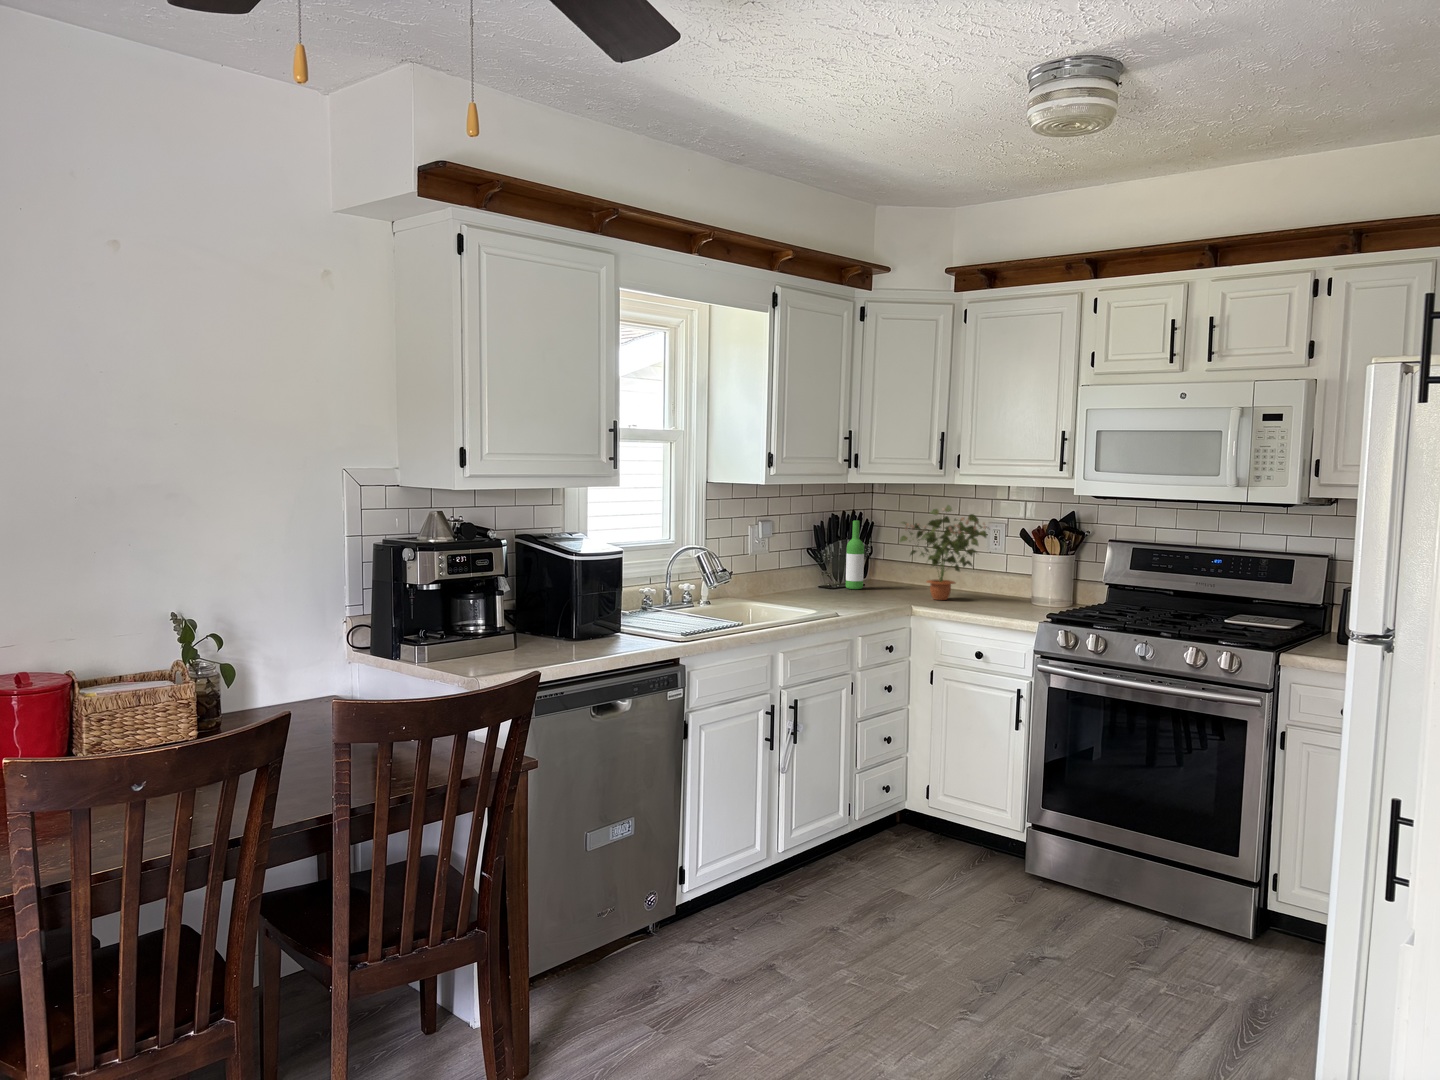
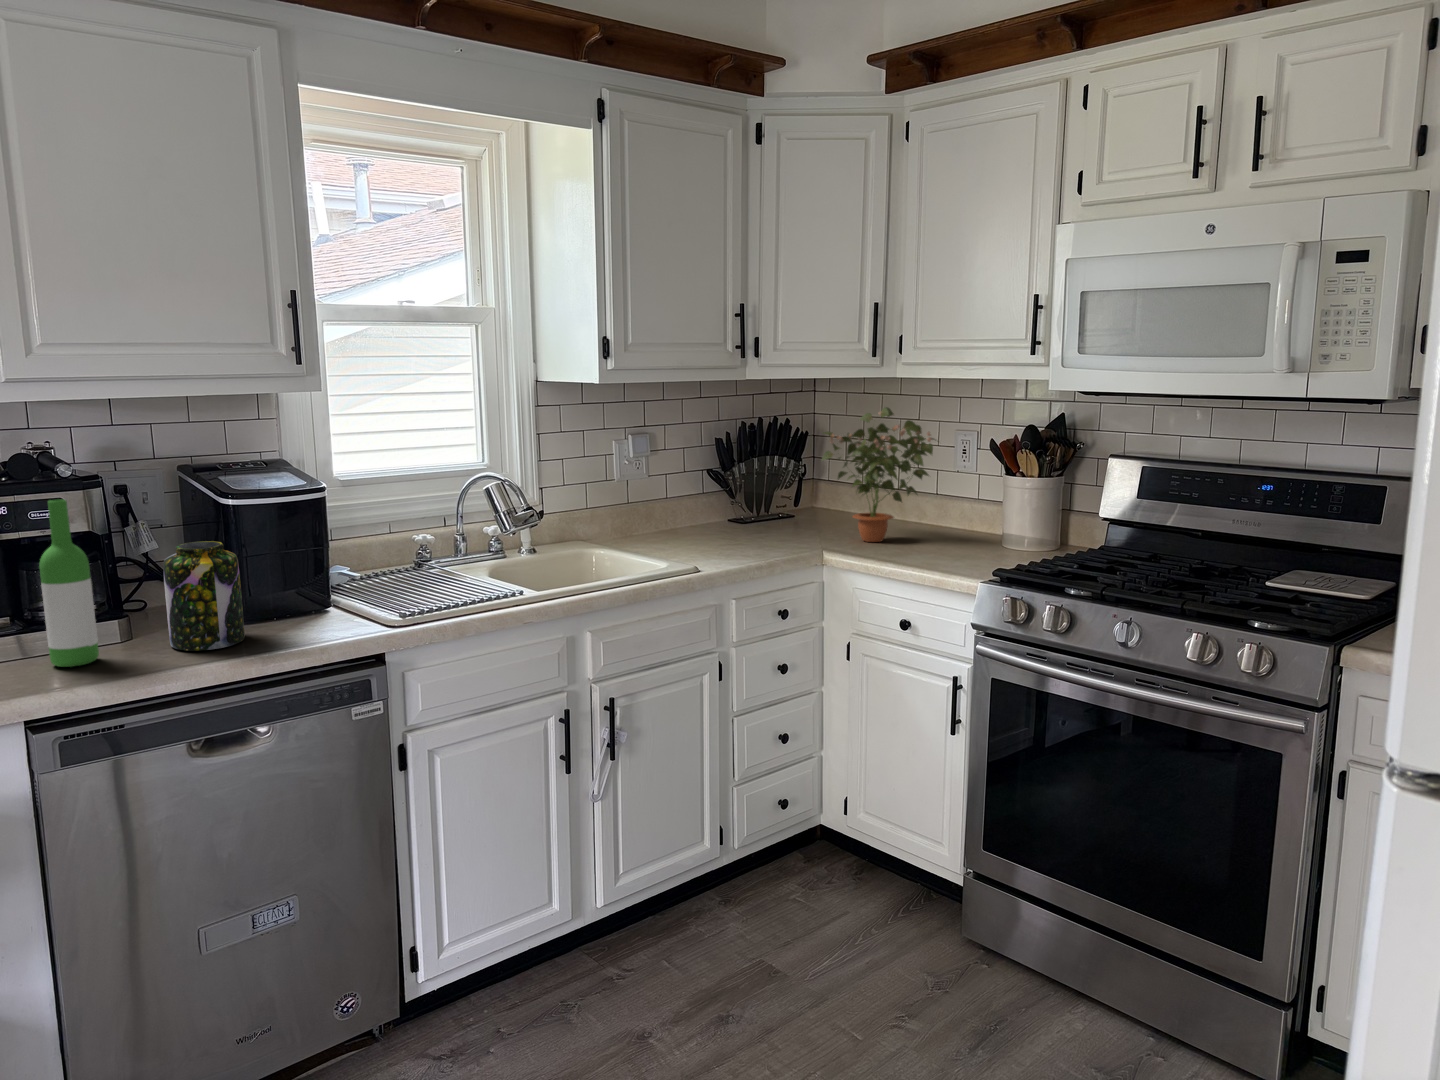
wine bottle: present [846,521,864,589] -> present [39,499,99,667]
jar: none [549,583,595,653] -> present [163,541,245,651]

